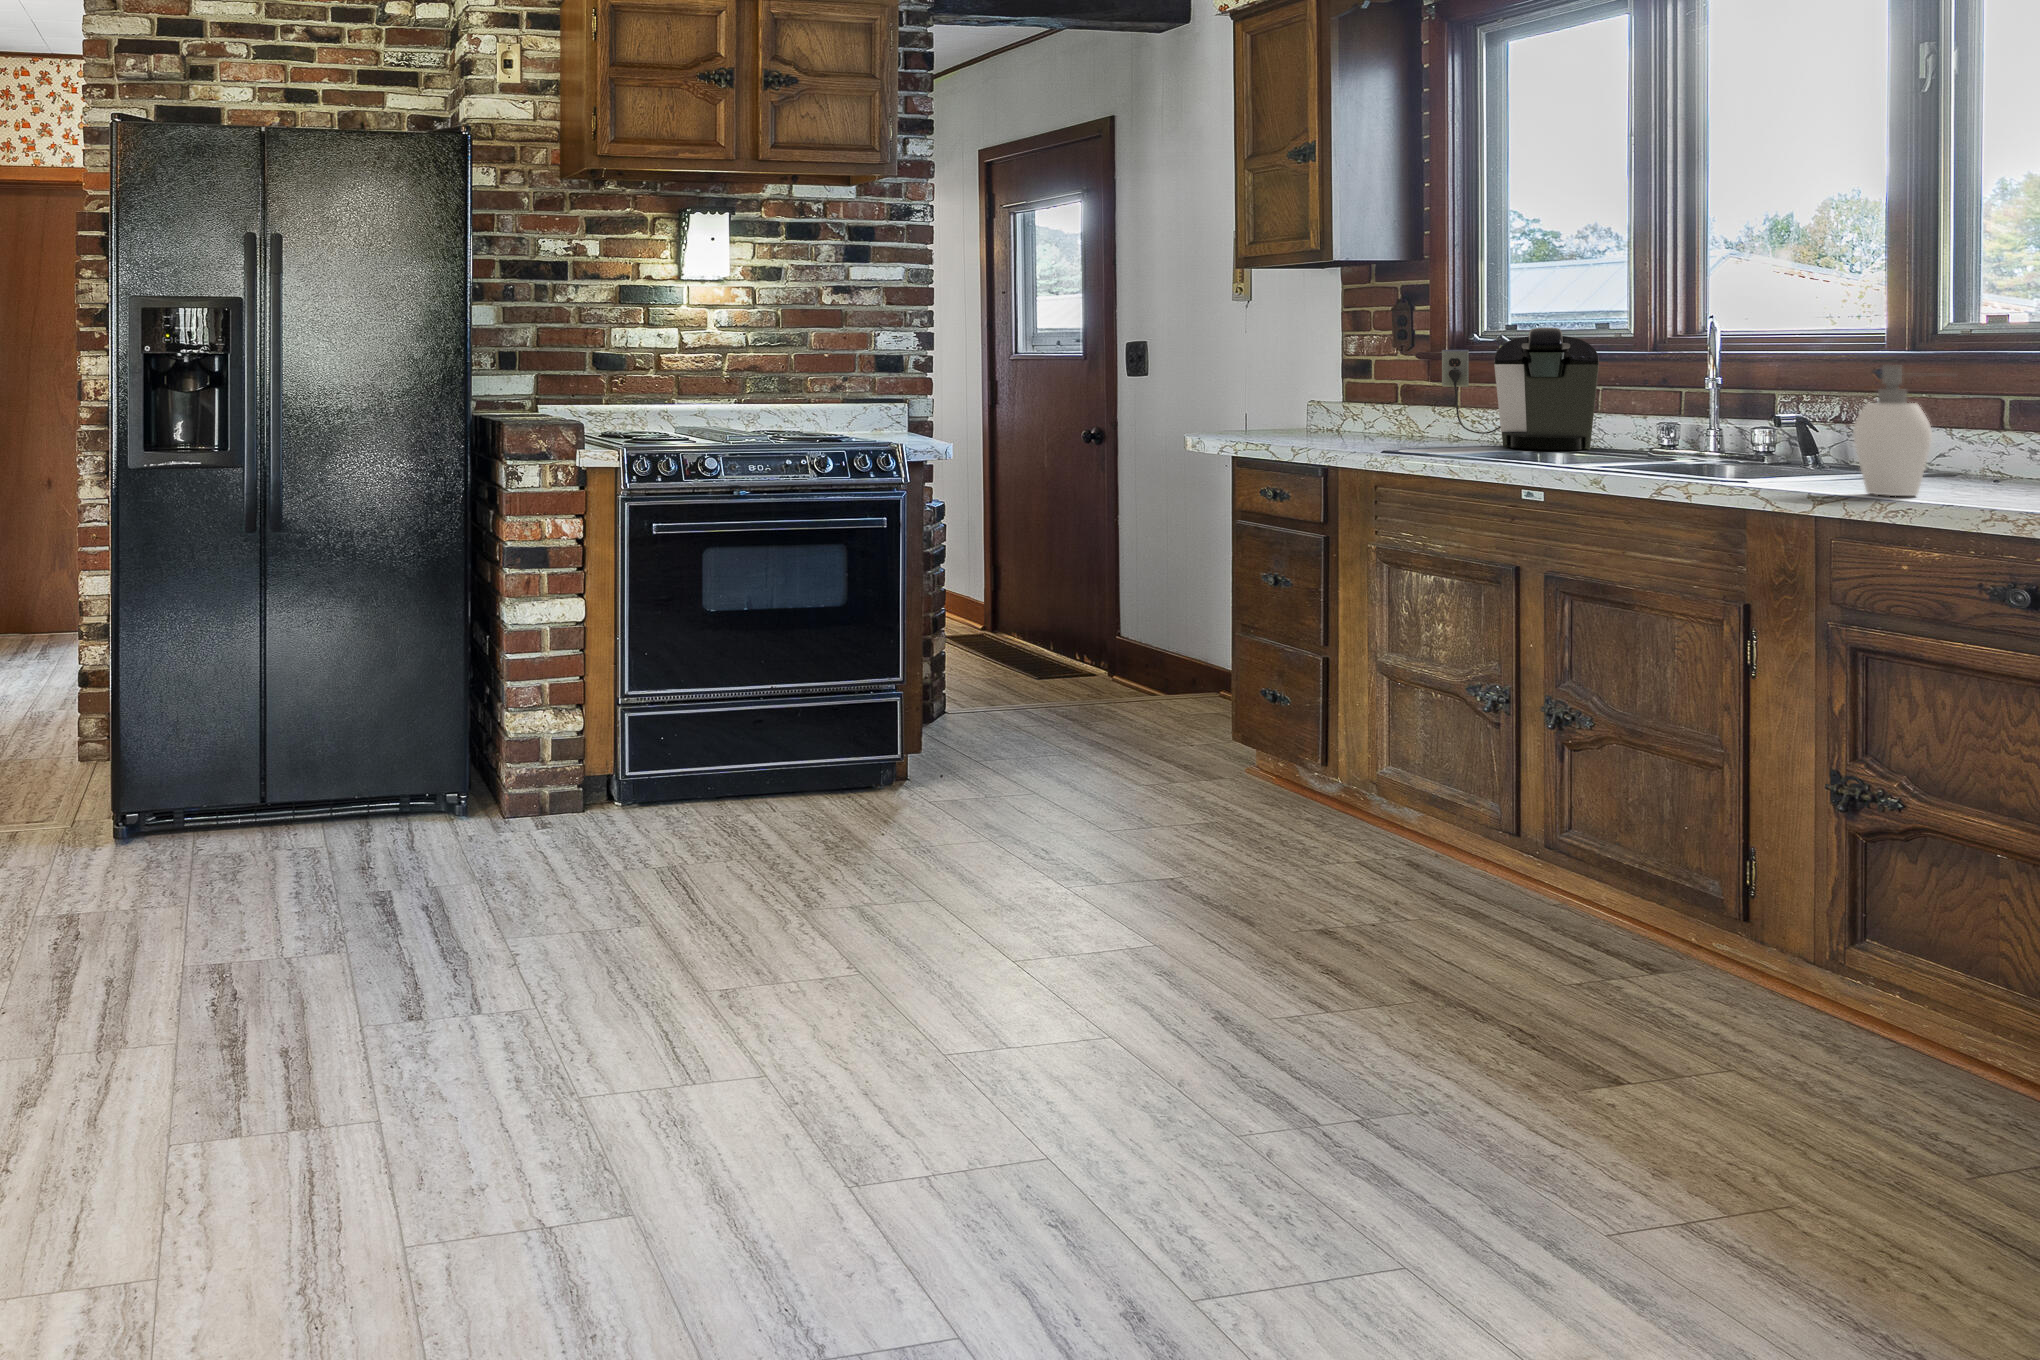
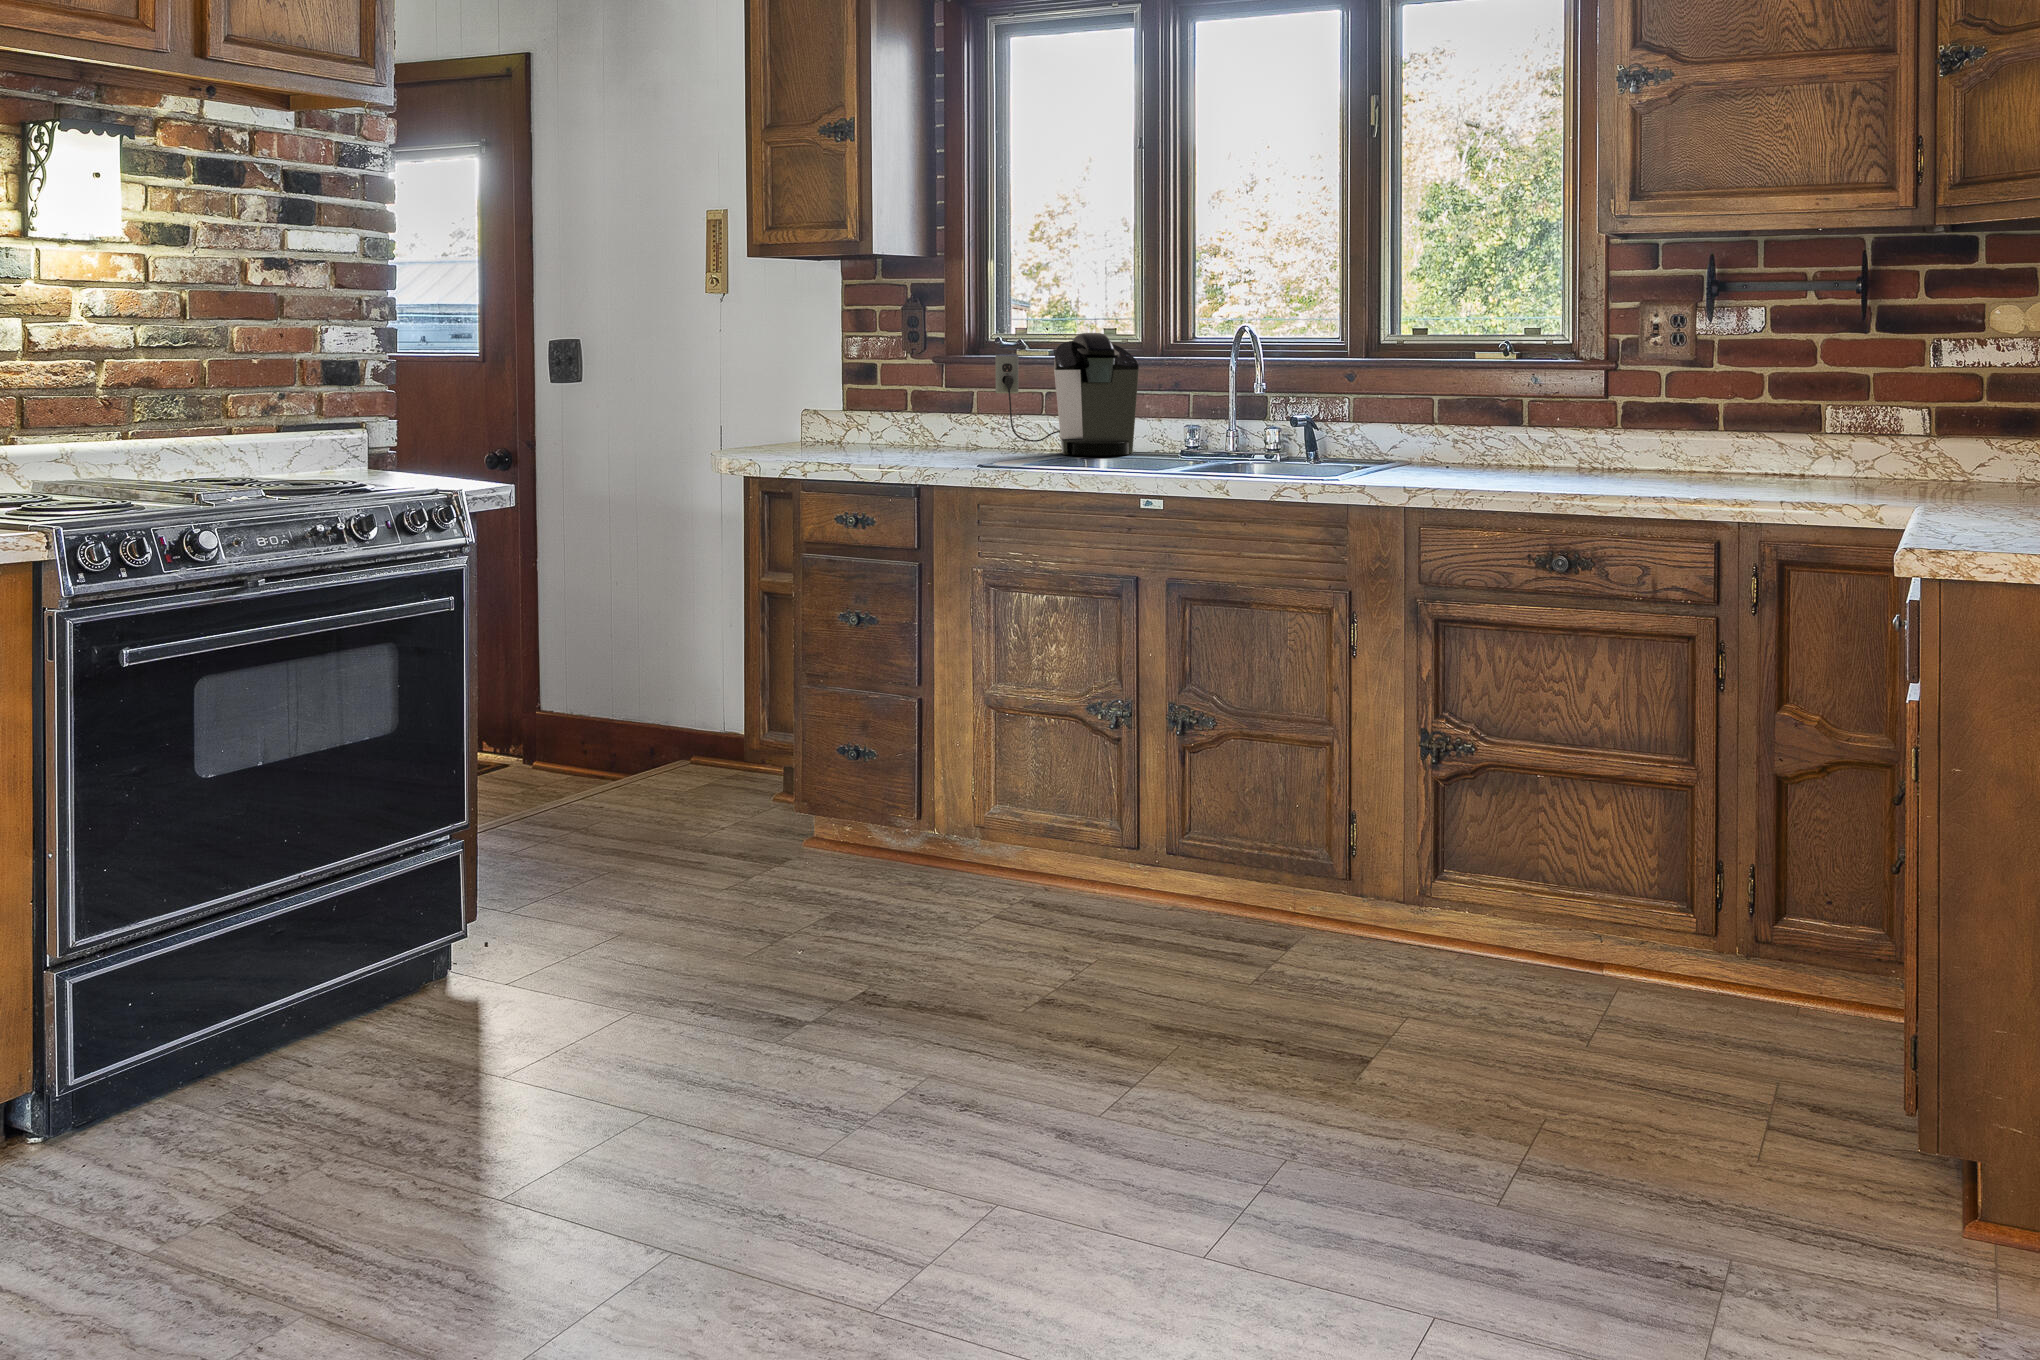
soap dispenser: present [1853,365,1937,496] -> none [1426,373,1490,484]

